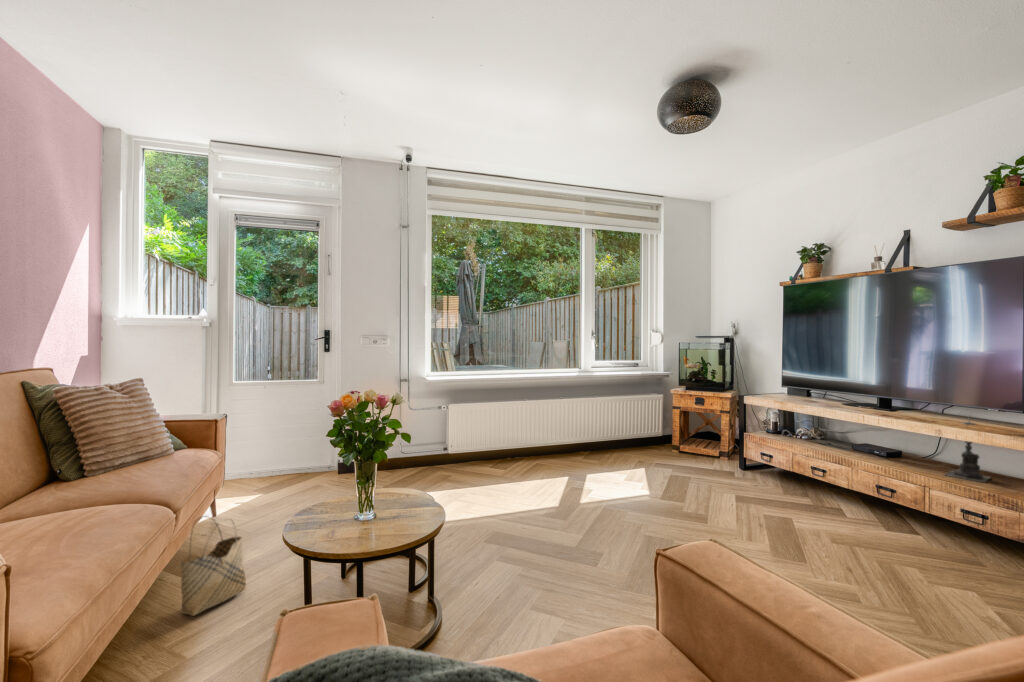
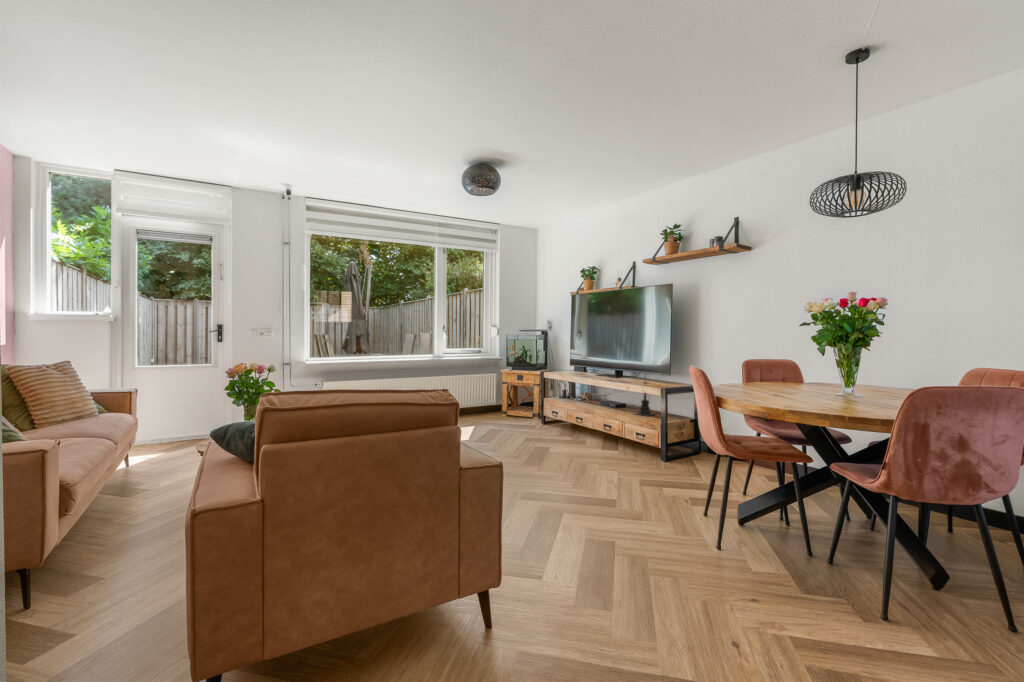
woven basket: present [180,517,246,616] -> none [121,448,166,507]

